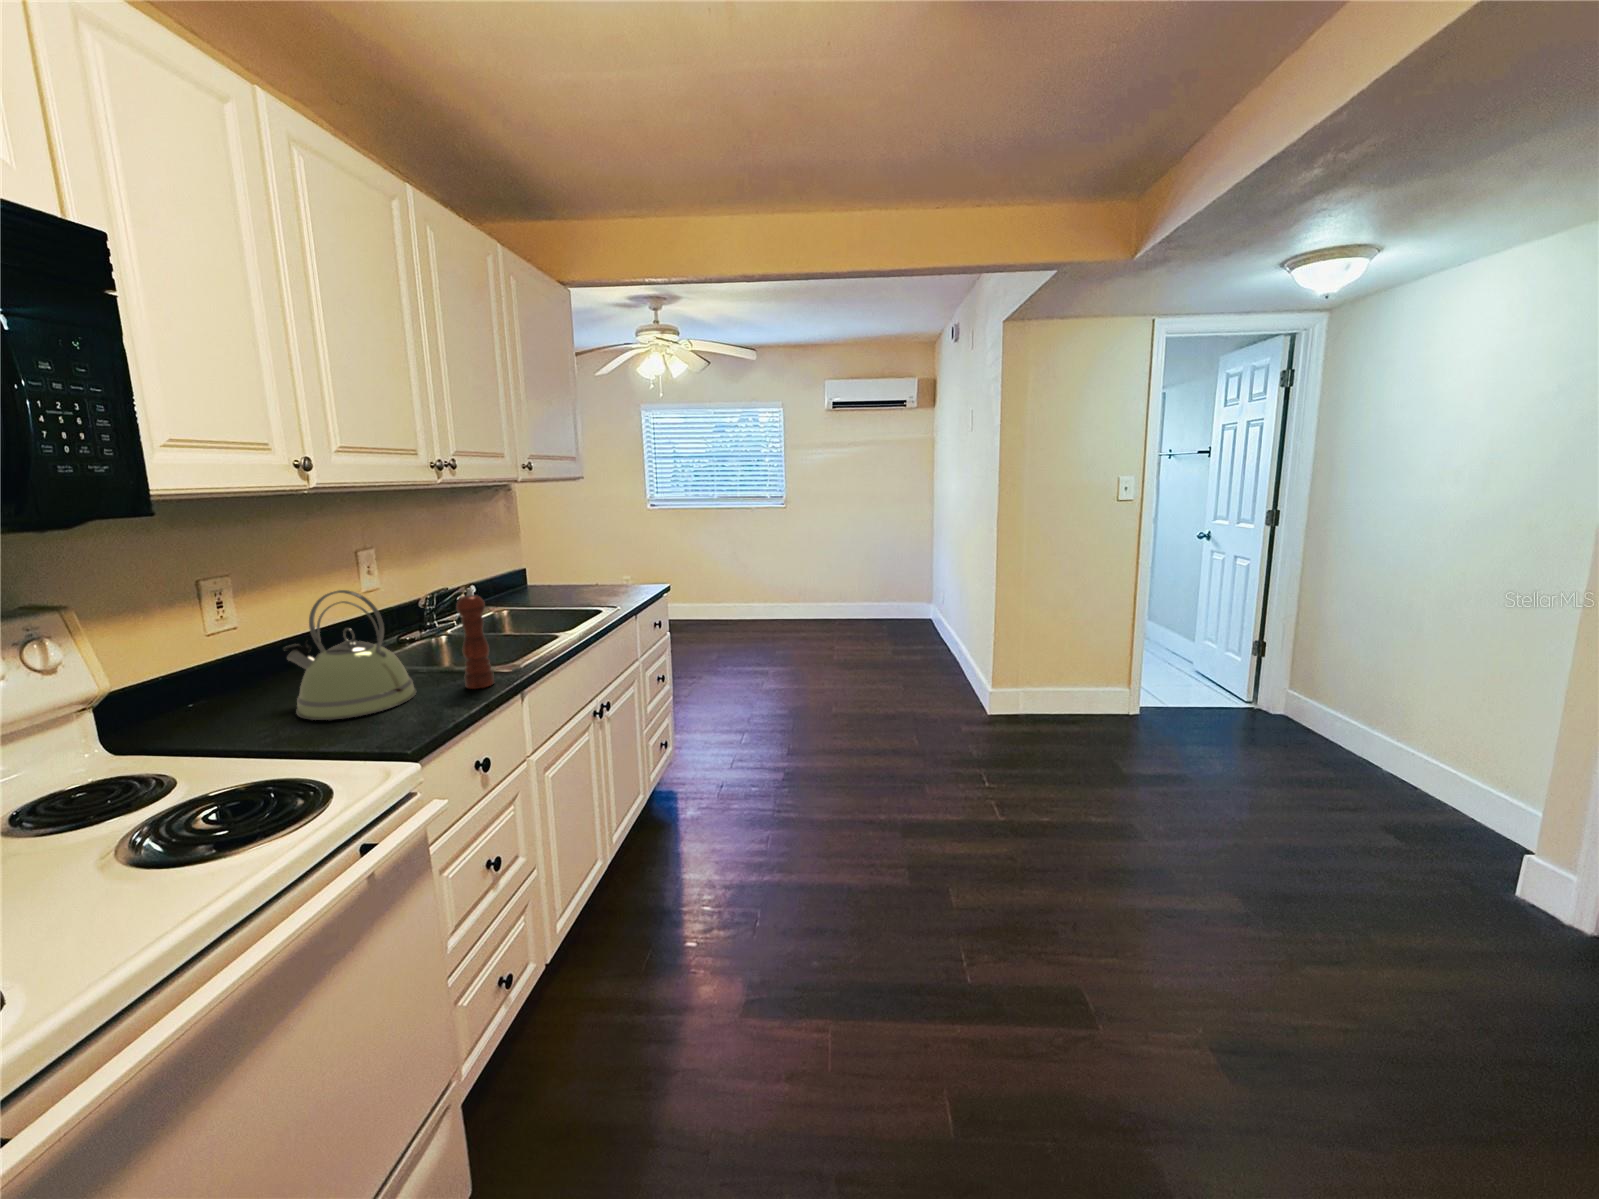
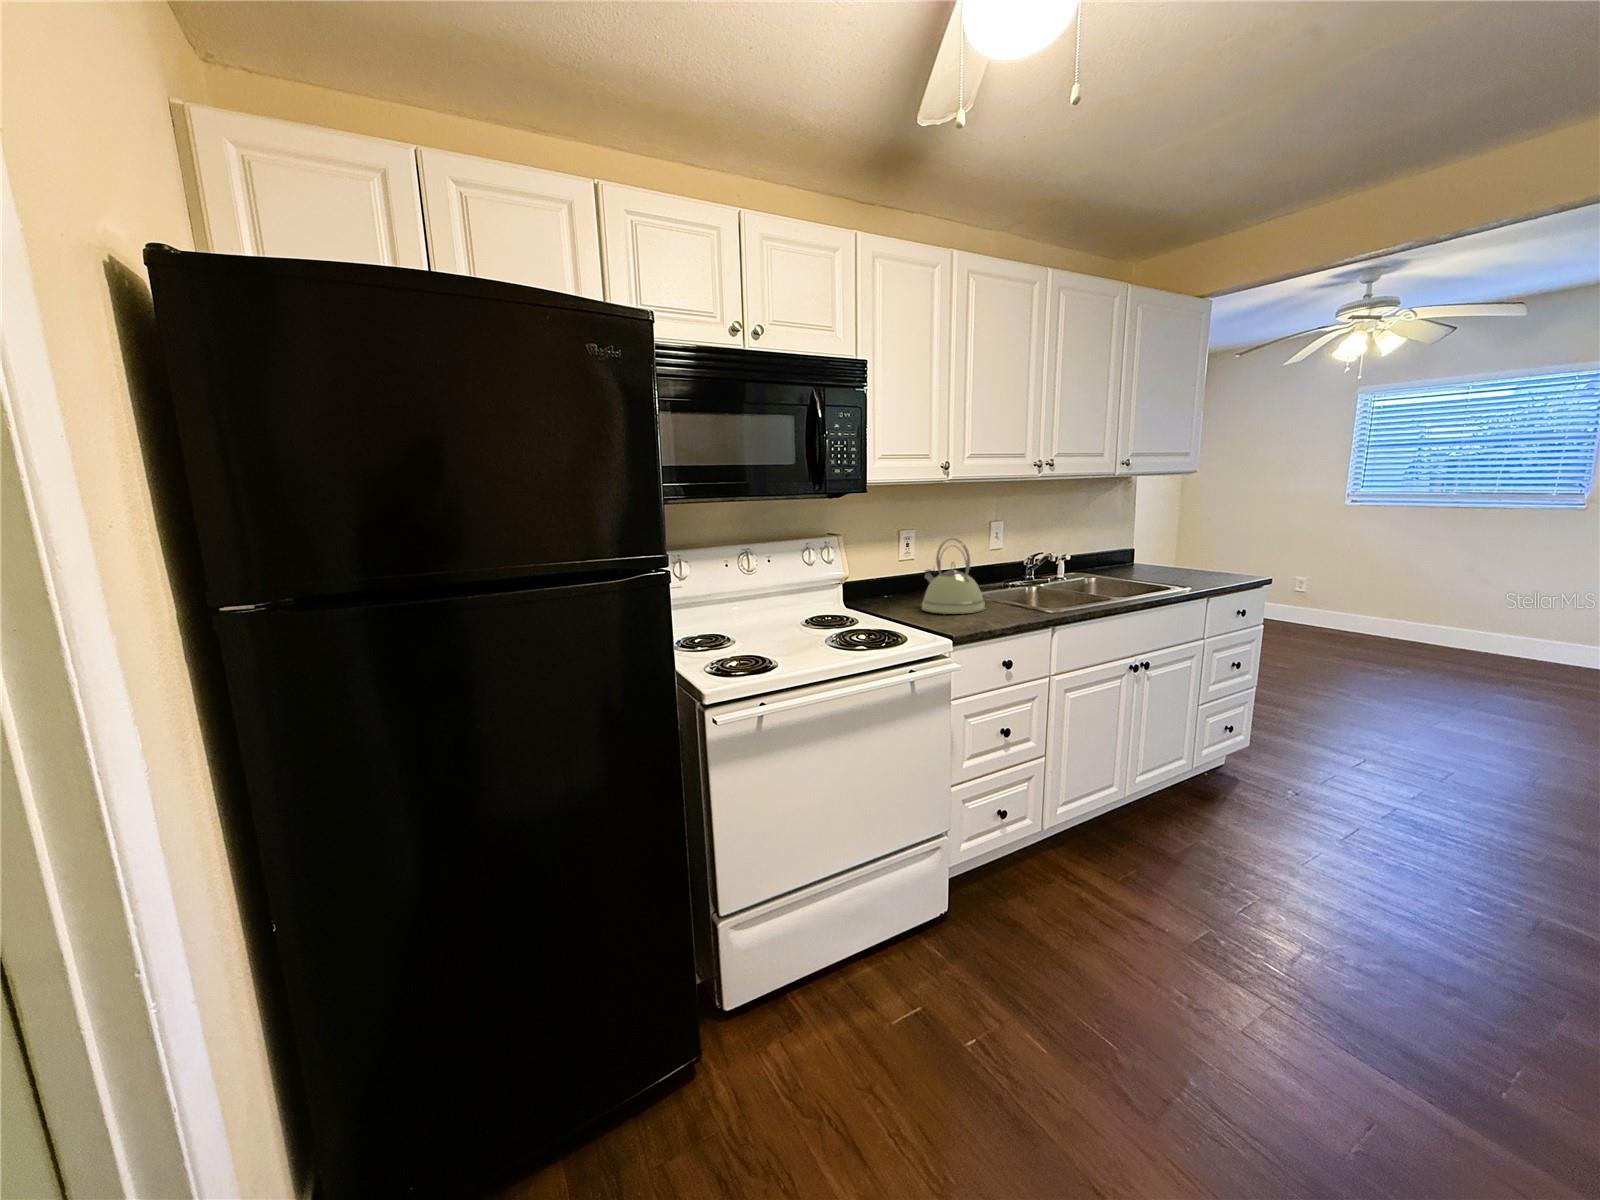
pepper mill: present [456,588,494,689] -> none [1013,543,1033,614]

